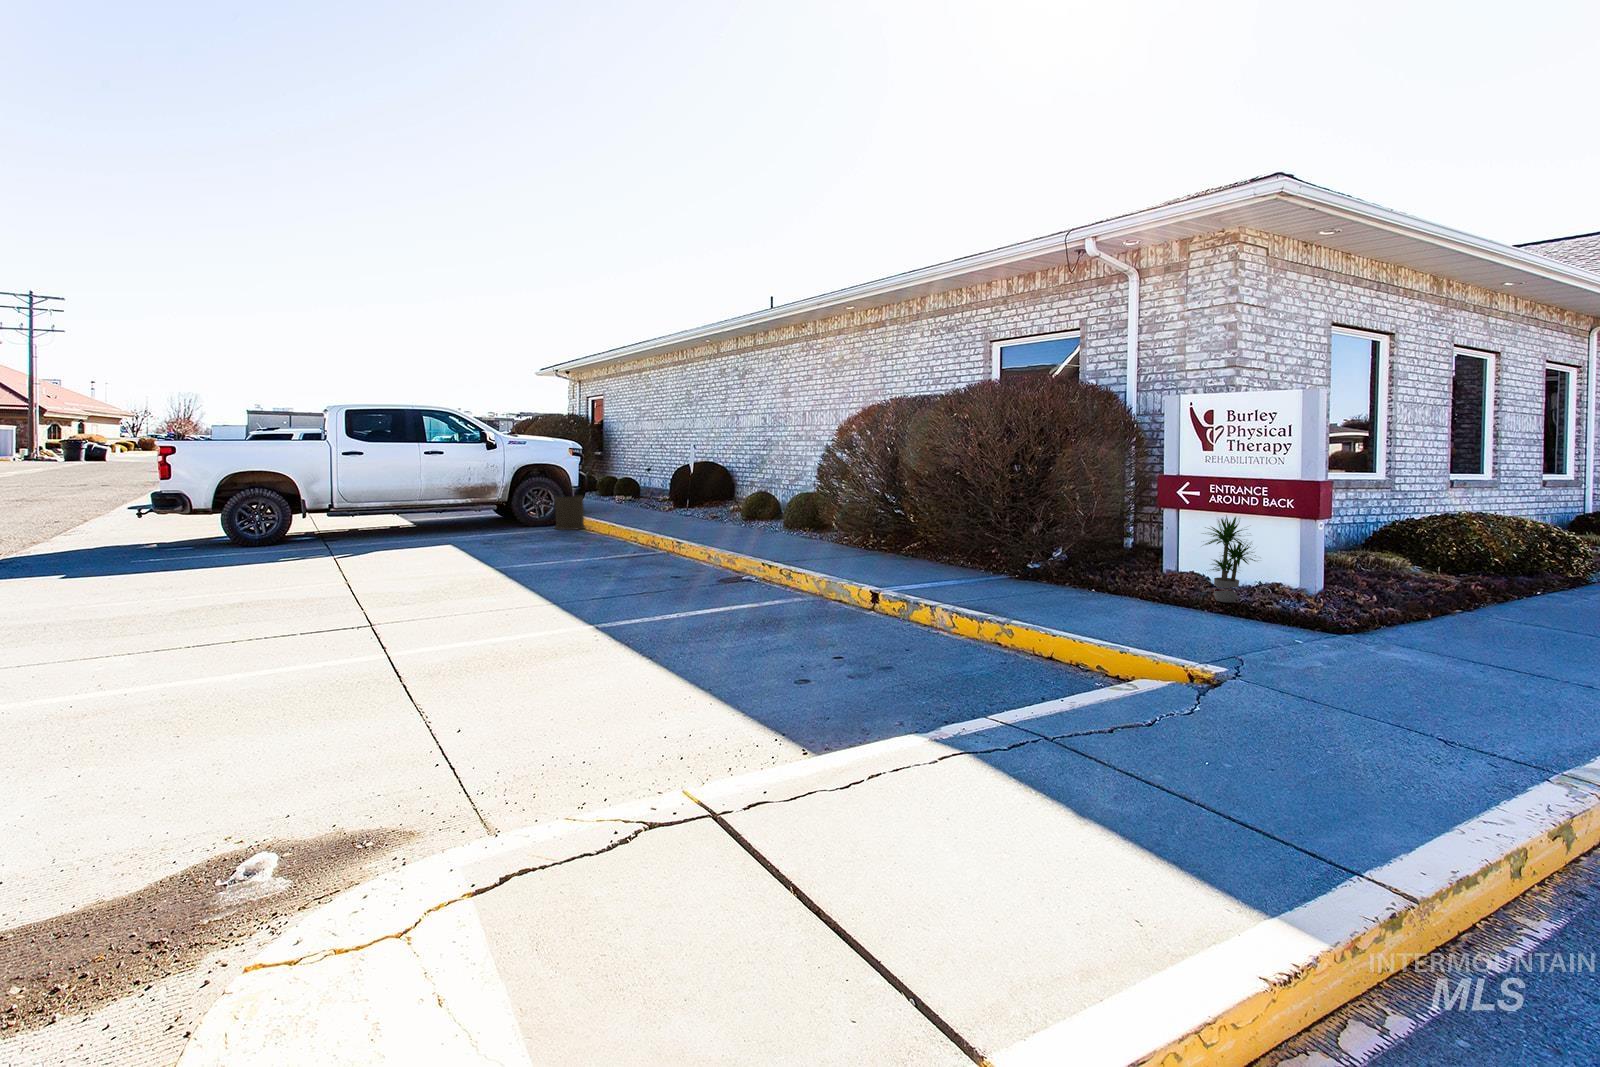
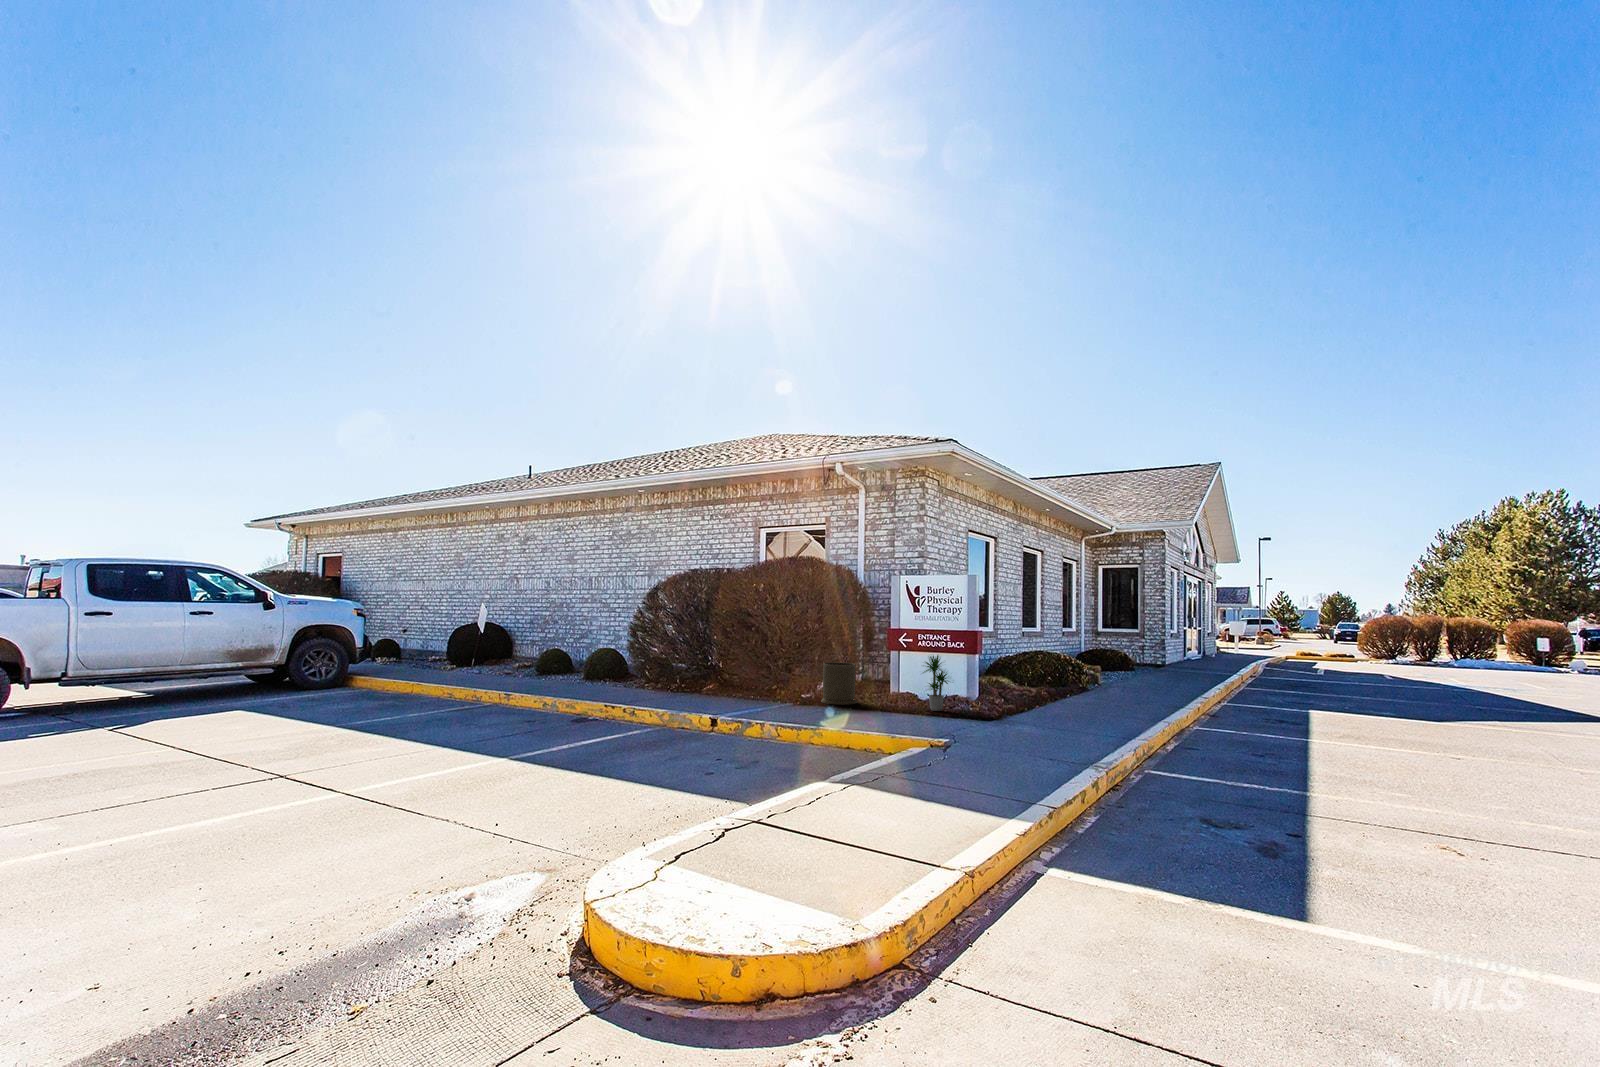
trash can: present [555,495,585,530] -> present [821,662,857,705]

